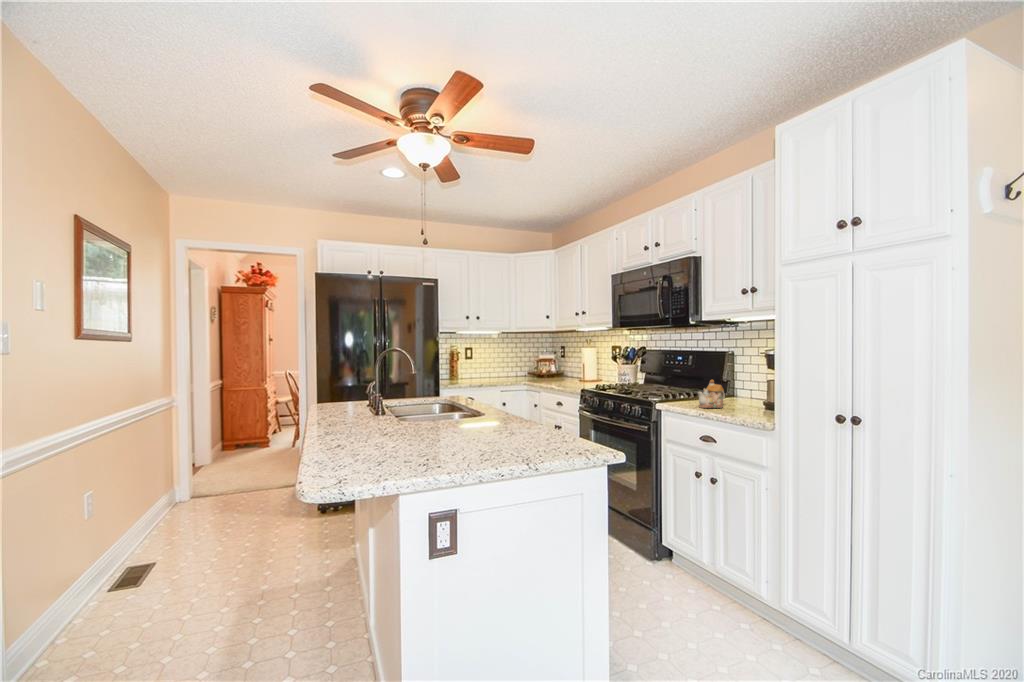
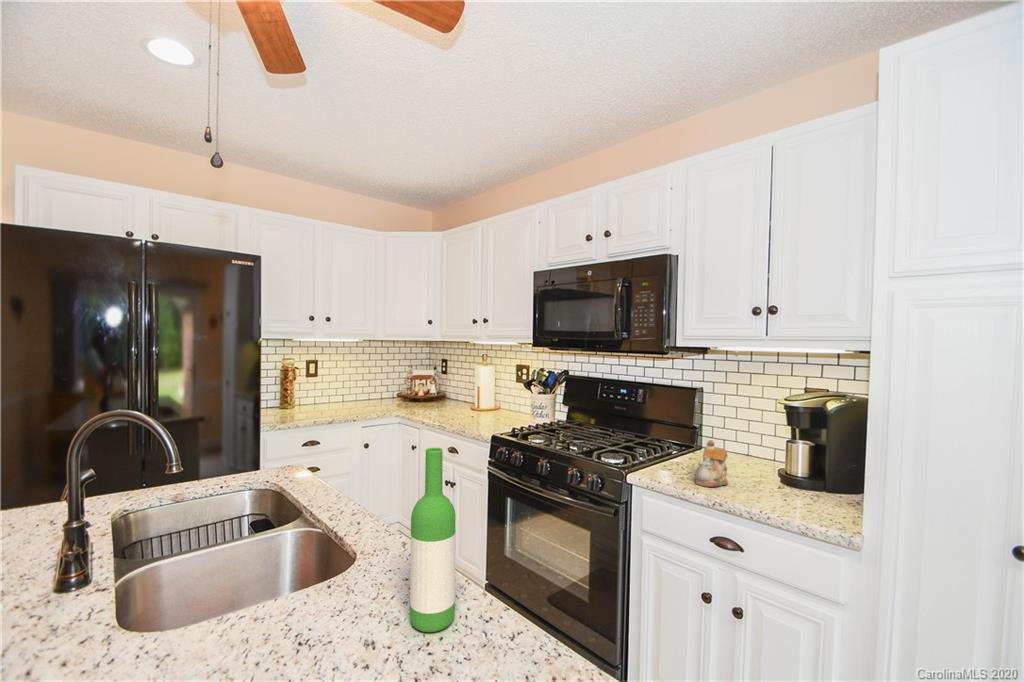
wine bottle: none [500,354,518,426] -> present [410,448,456,632]

